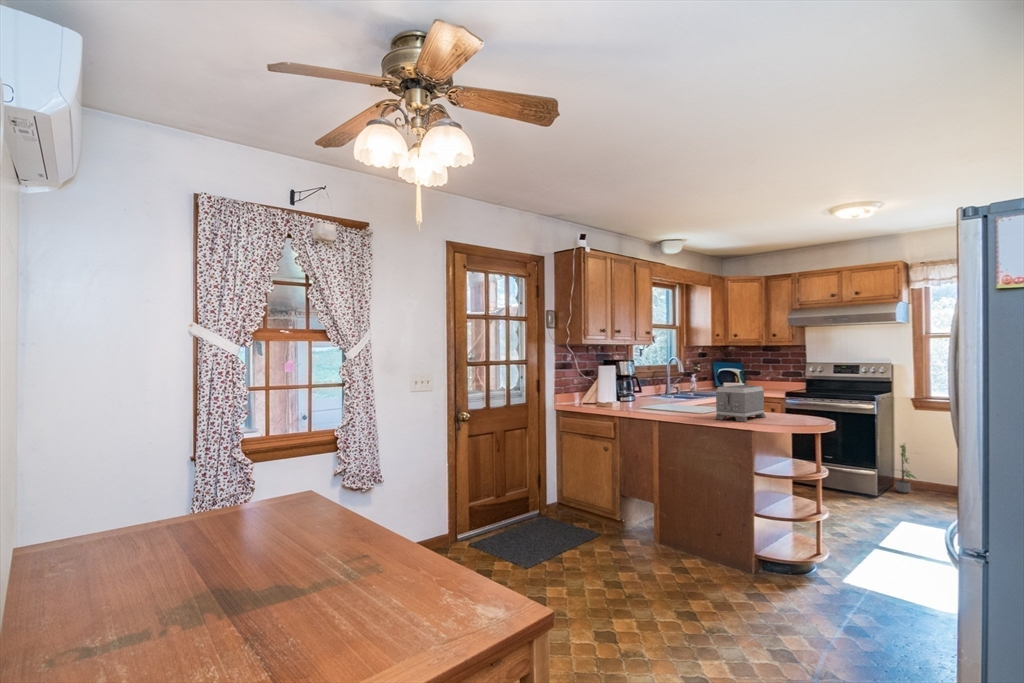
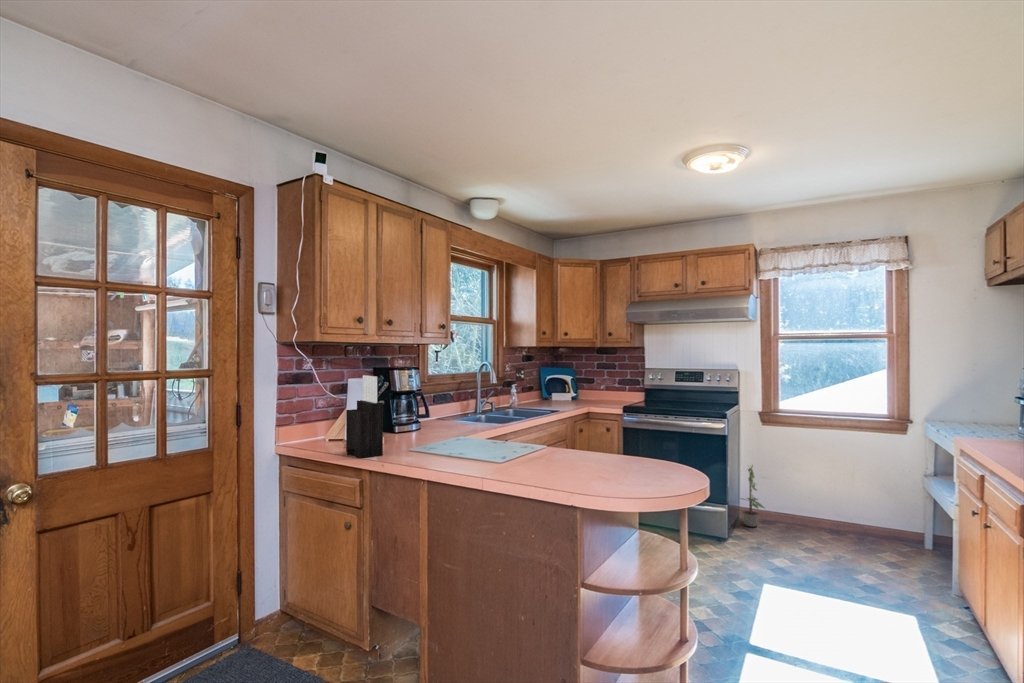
knife block: none [599,364,623,412] -> present [346,375,383,458]
toaster: present [715,385,766,422] -> none [522,411,603,481]

